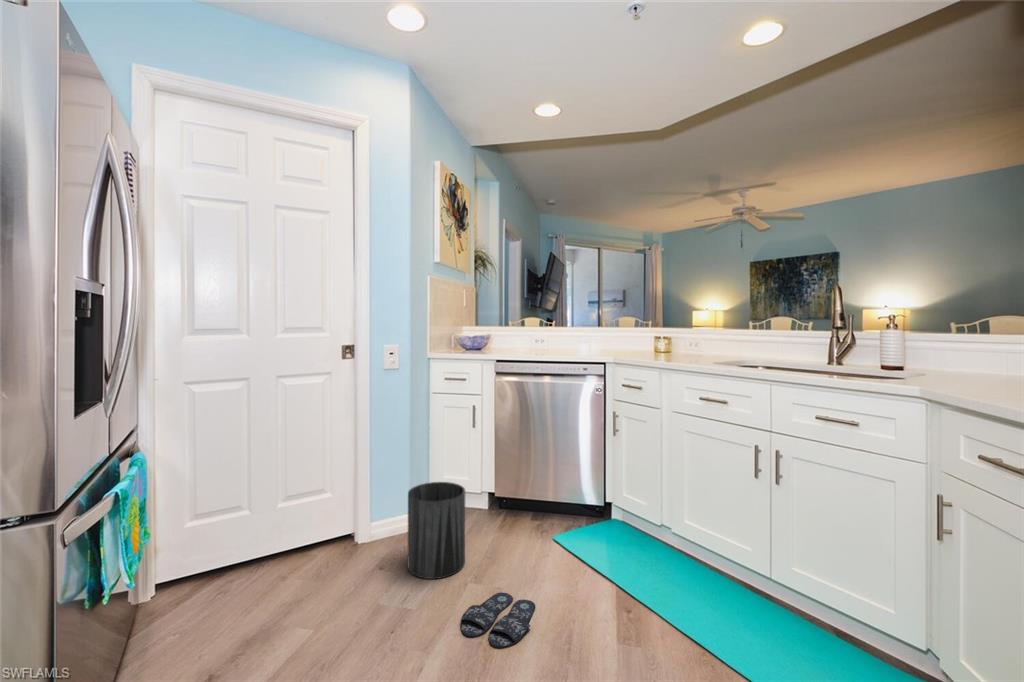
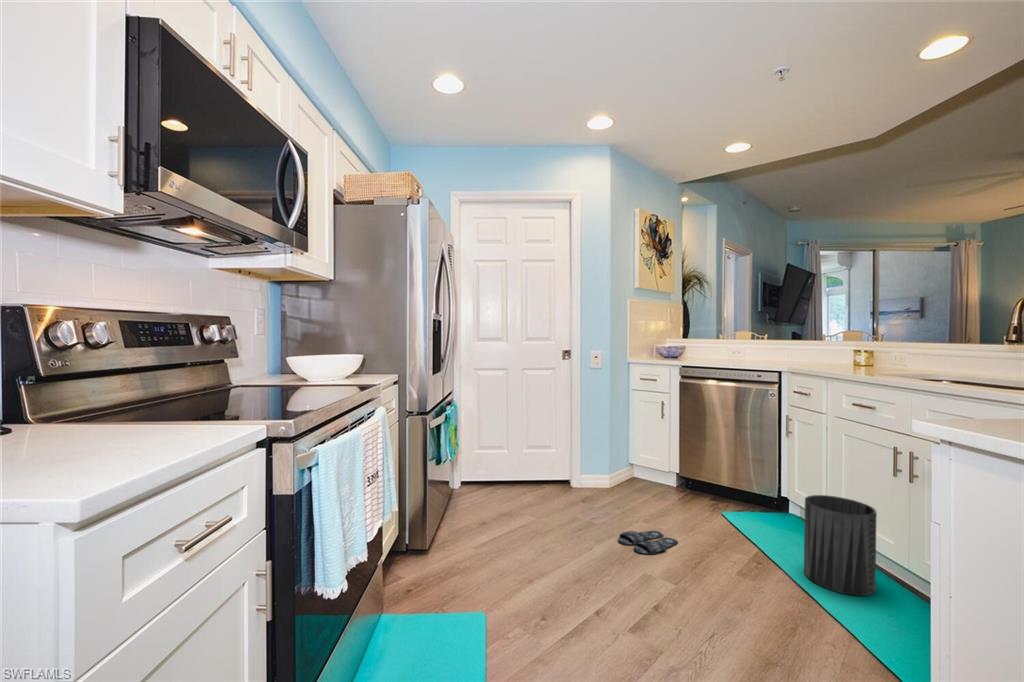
trash can: present [408,482,465,579] -> present [804,495,877,596]

